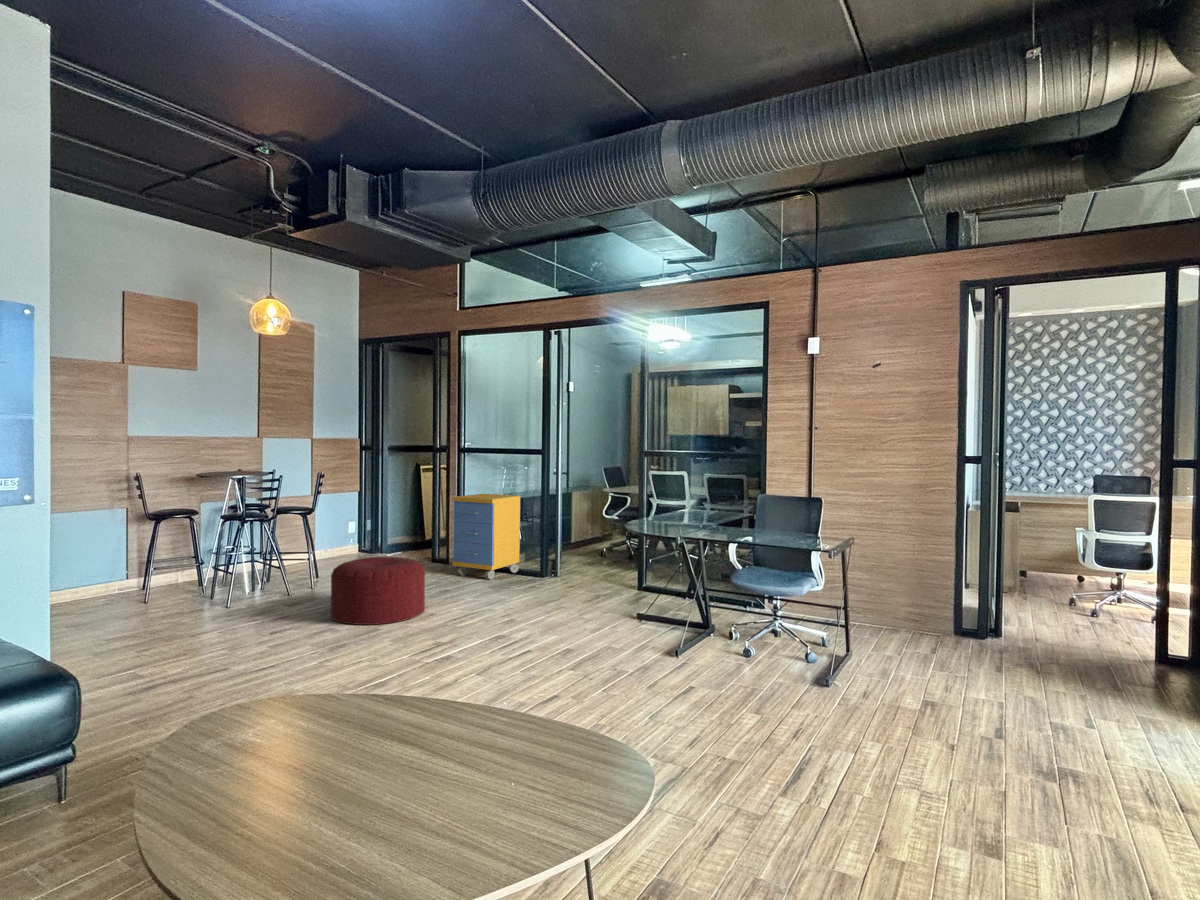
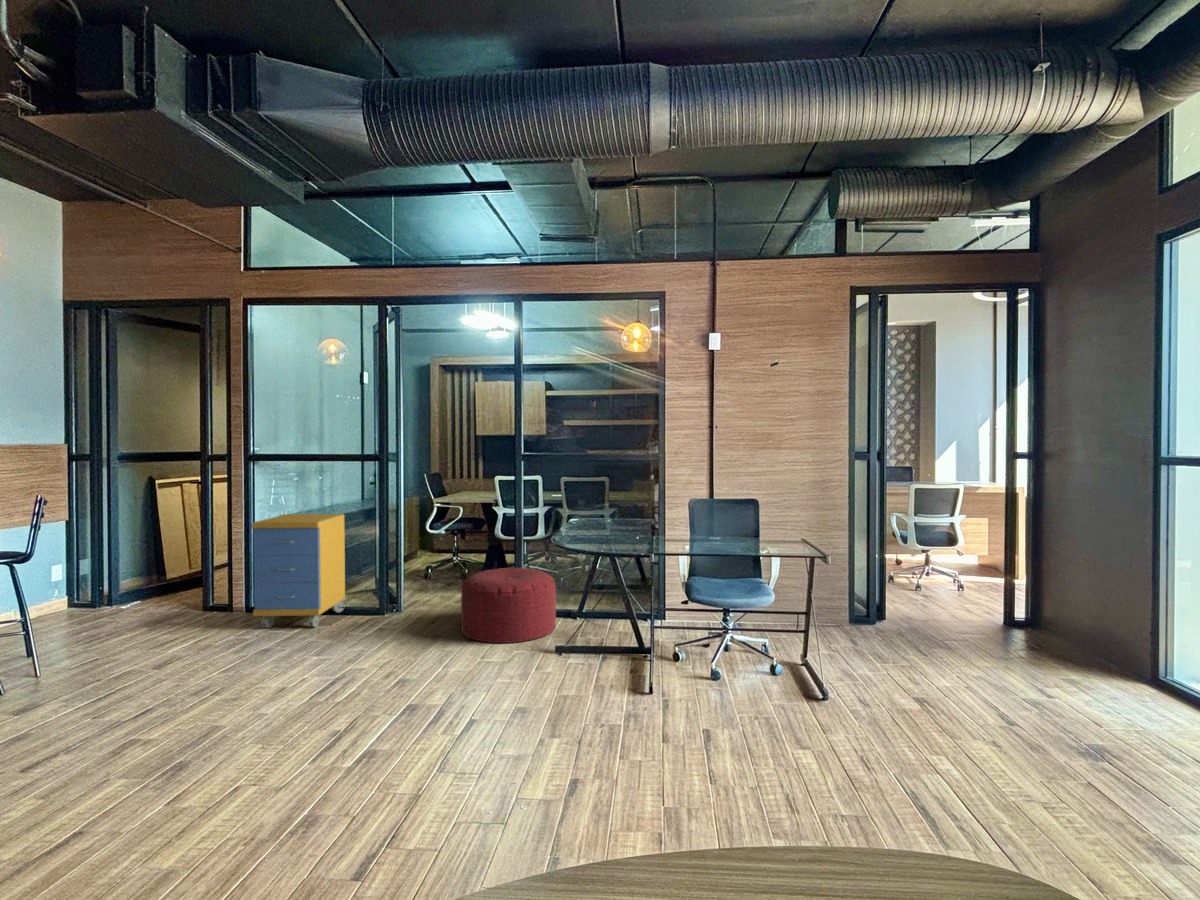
ottoman: present [331,557,425,625] -> present [461,568,556,643]

